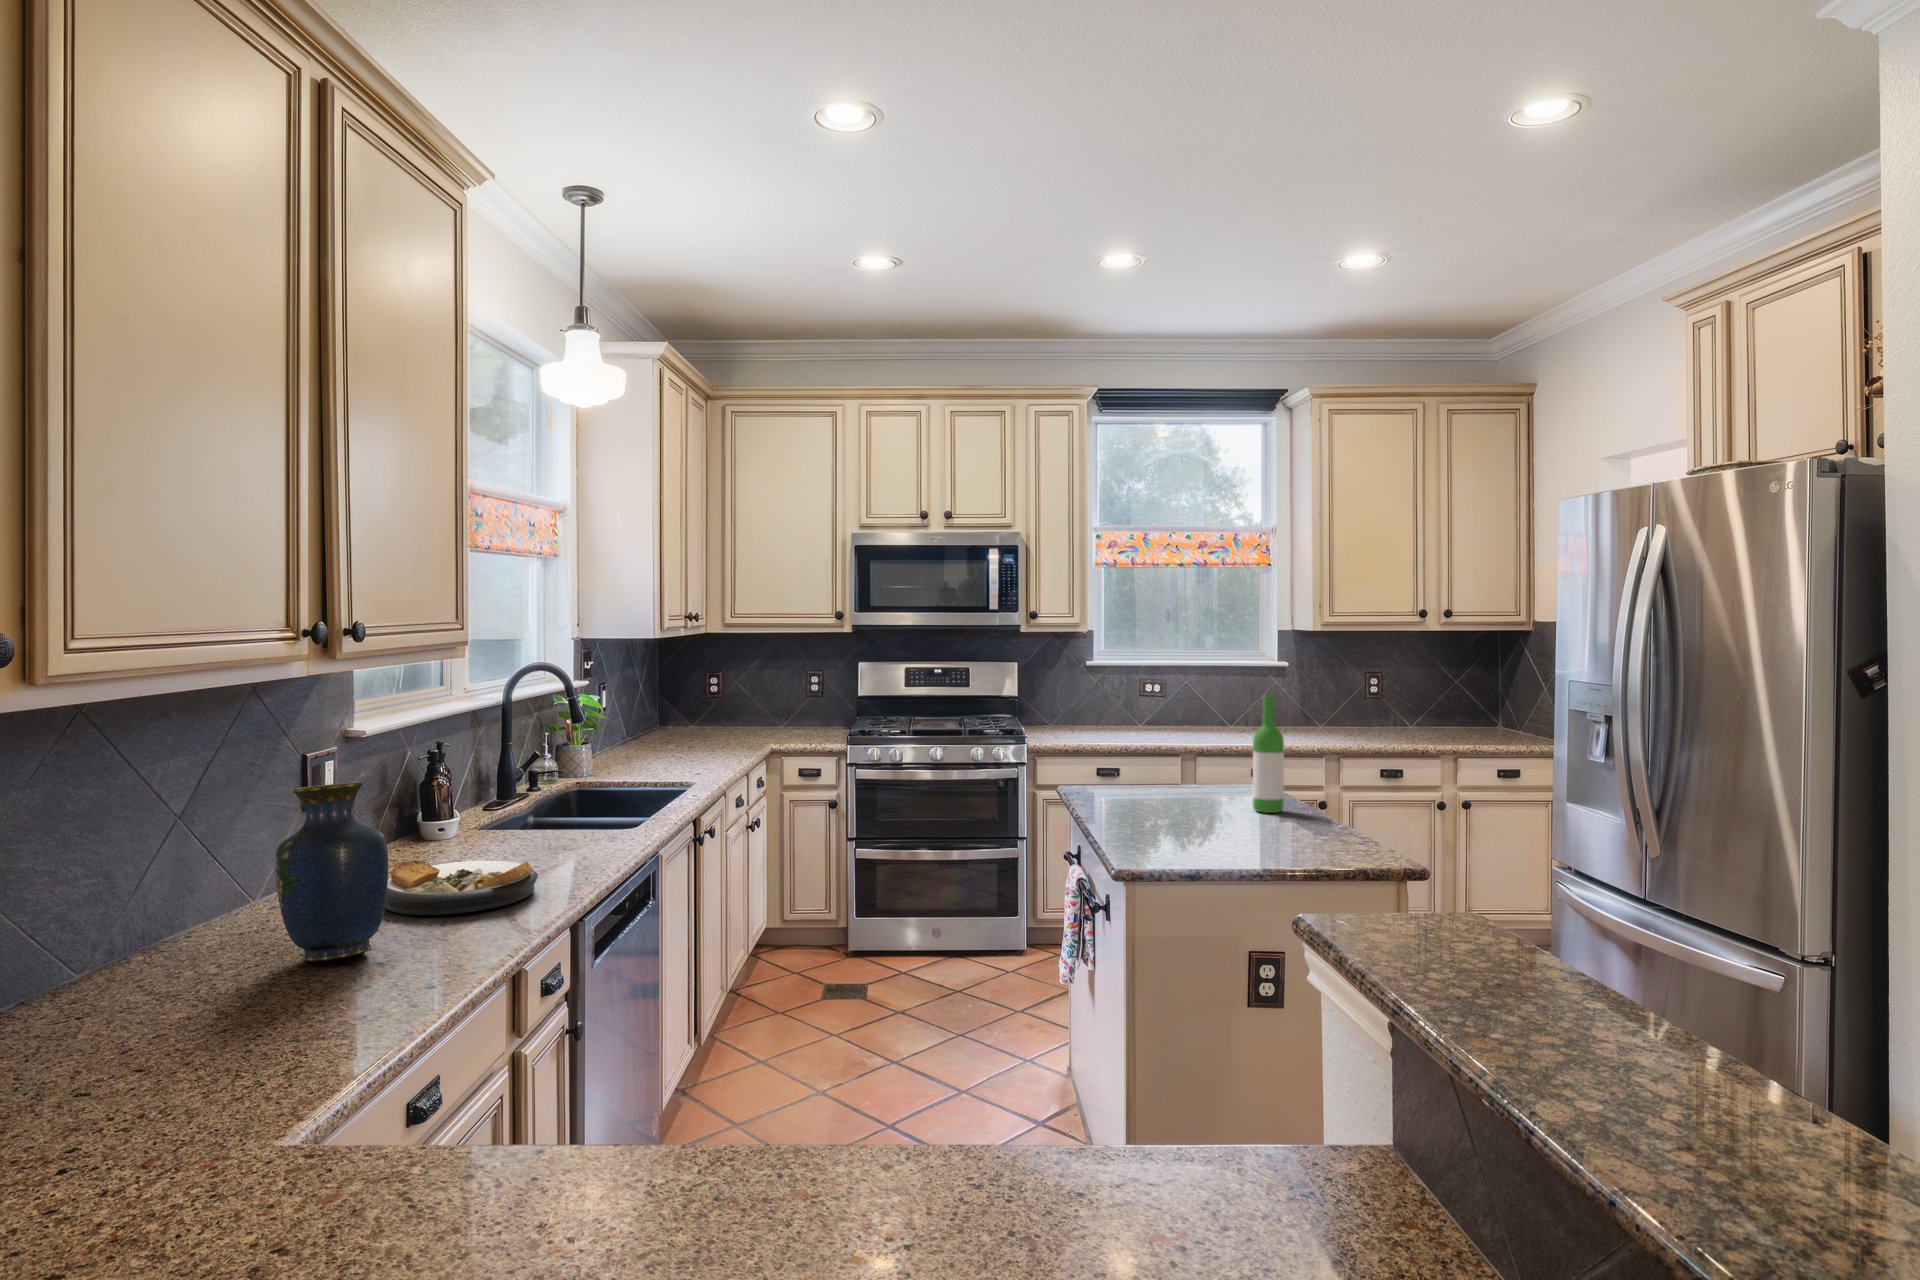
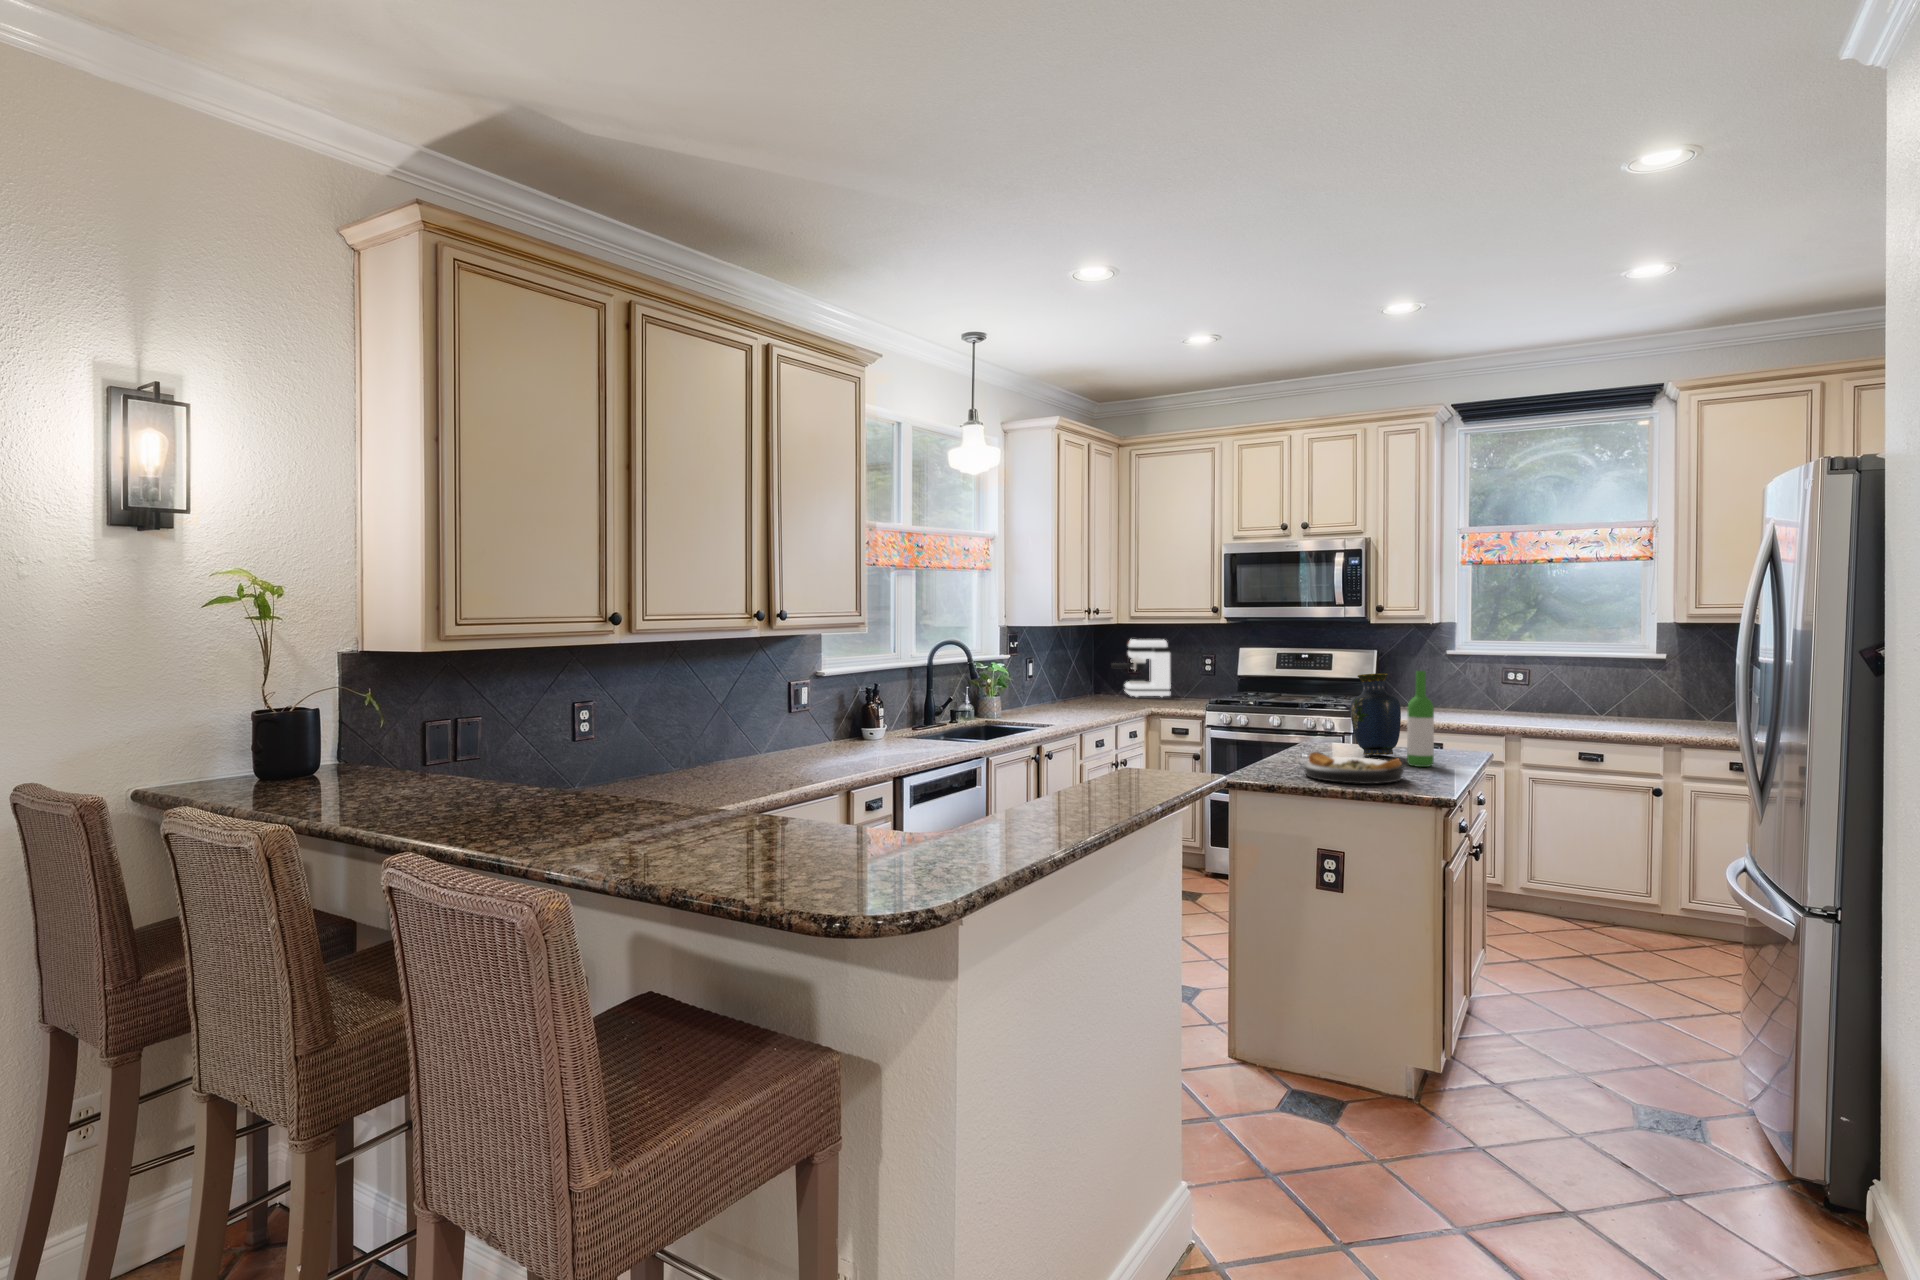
coffee maker: none [686,652,768,729] -> present [1111,639,1171,697]
vase: present [275,782,388,962] -> present [1350,673,1401,755]
plate: present [385,861,538,915] -> present [1303,752,1404,784]

